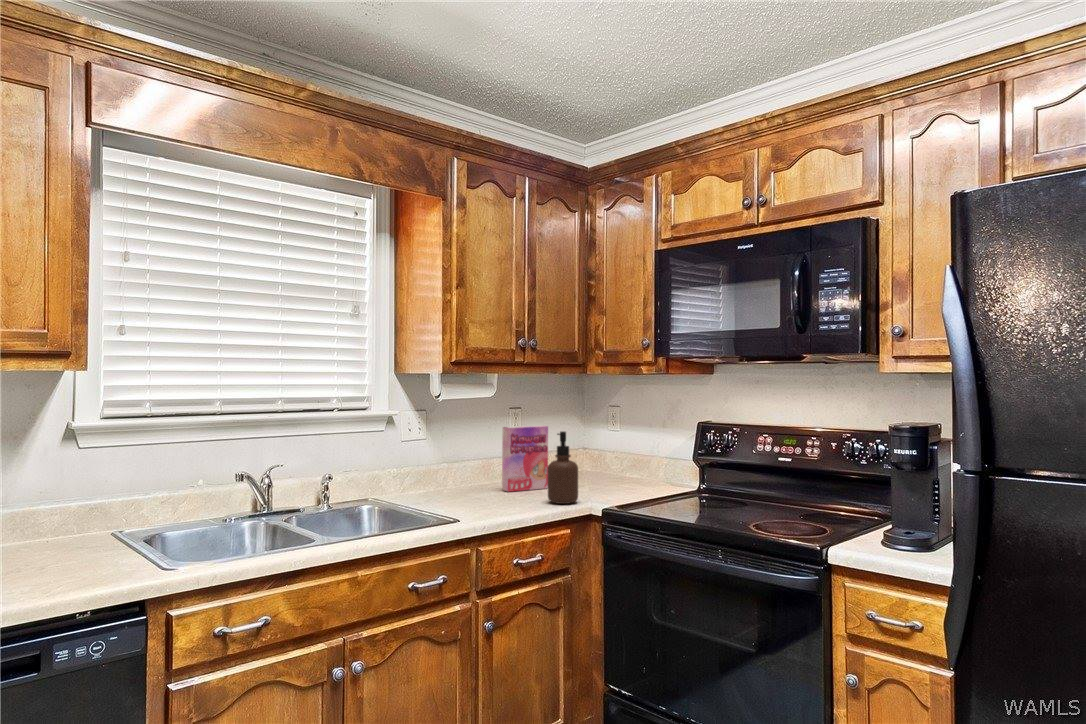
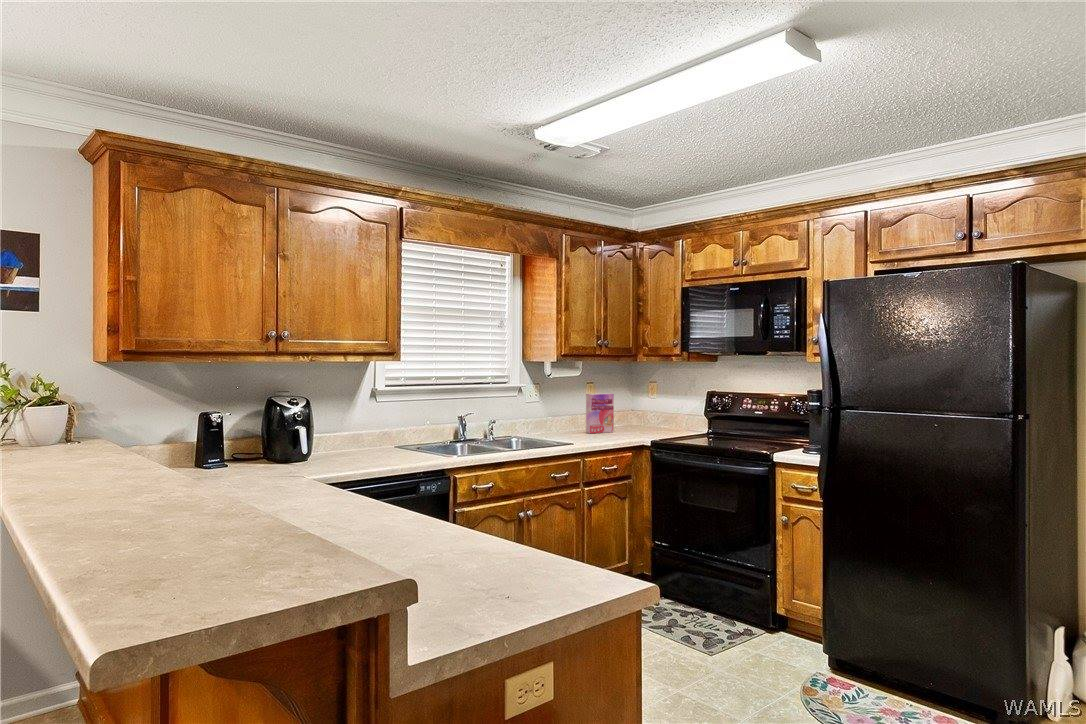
soap dispenser: present [548,431,578,504] -> none [617,396,635,438]

